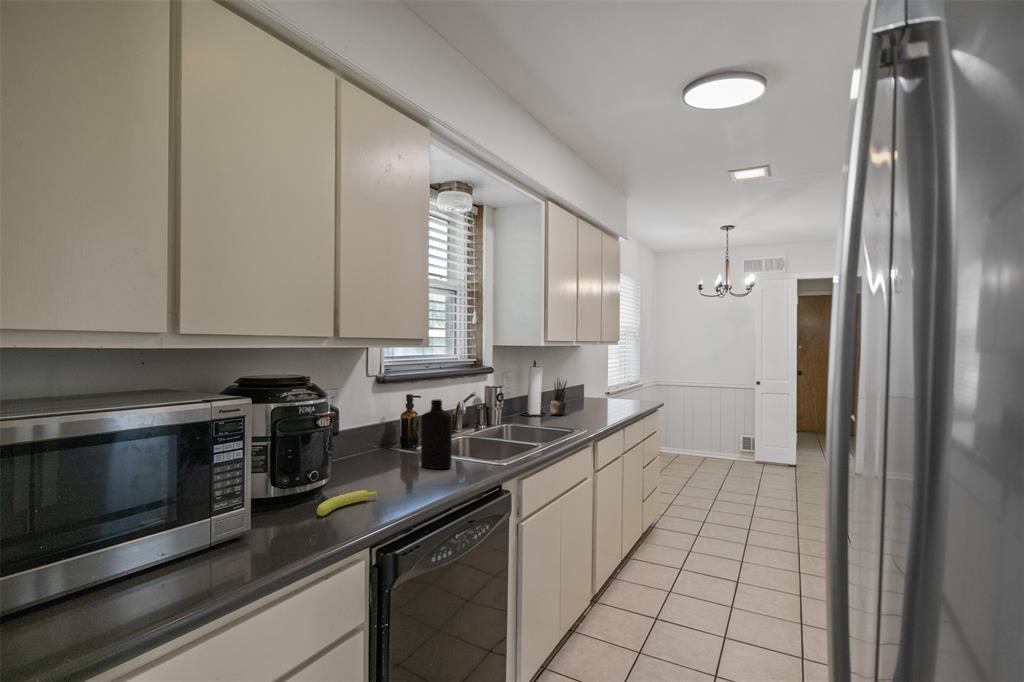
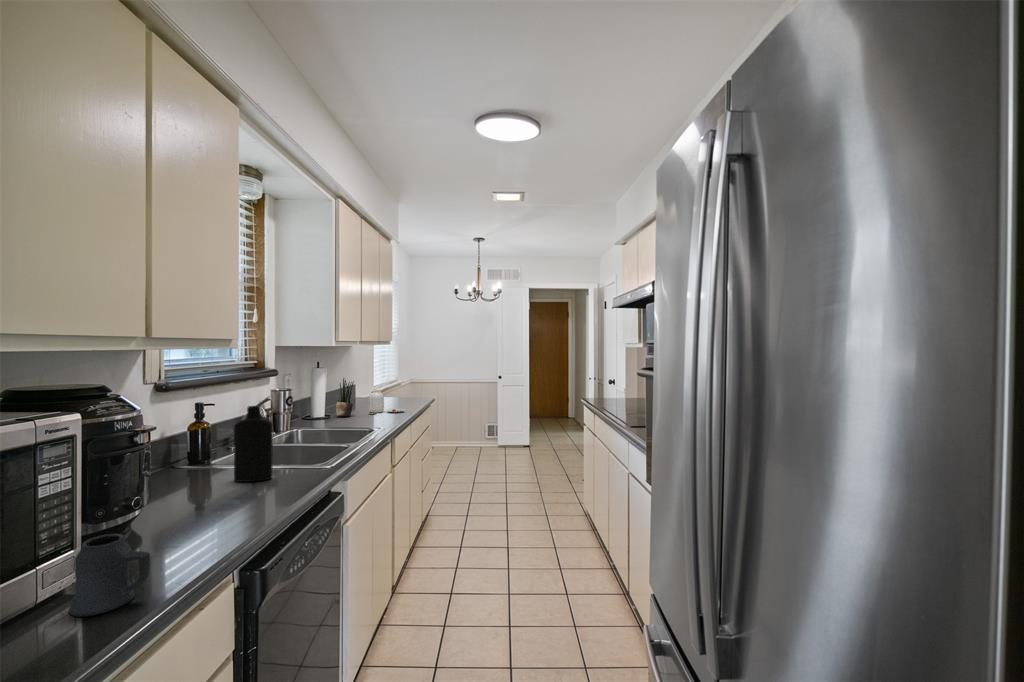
jar: none [582,391,620,415] -> present [369,390,404,414]
banana: present [317,490,377,516] -> none [148,511,212,547]
mug: none [228,500,279,566] -> present [69,534,150,617]

